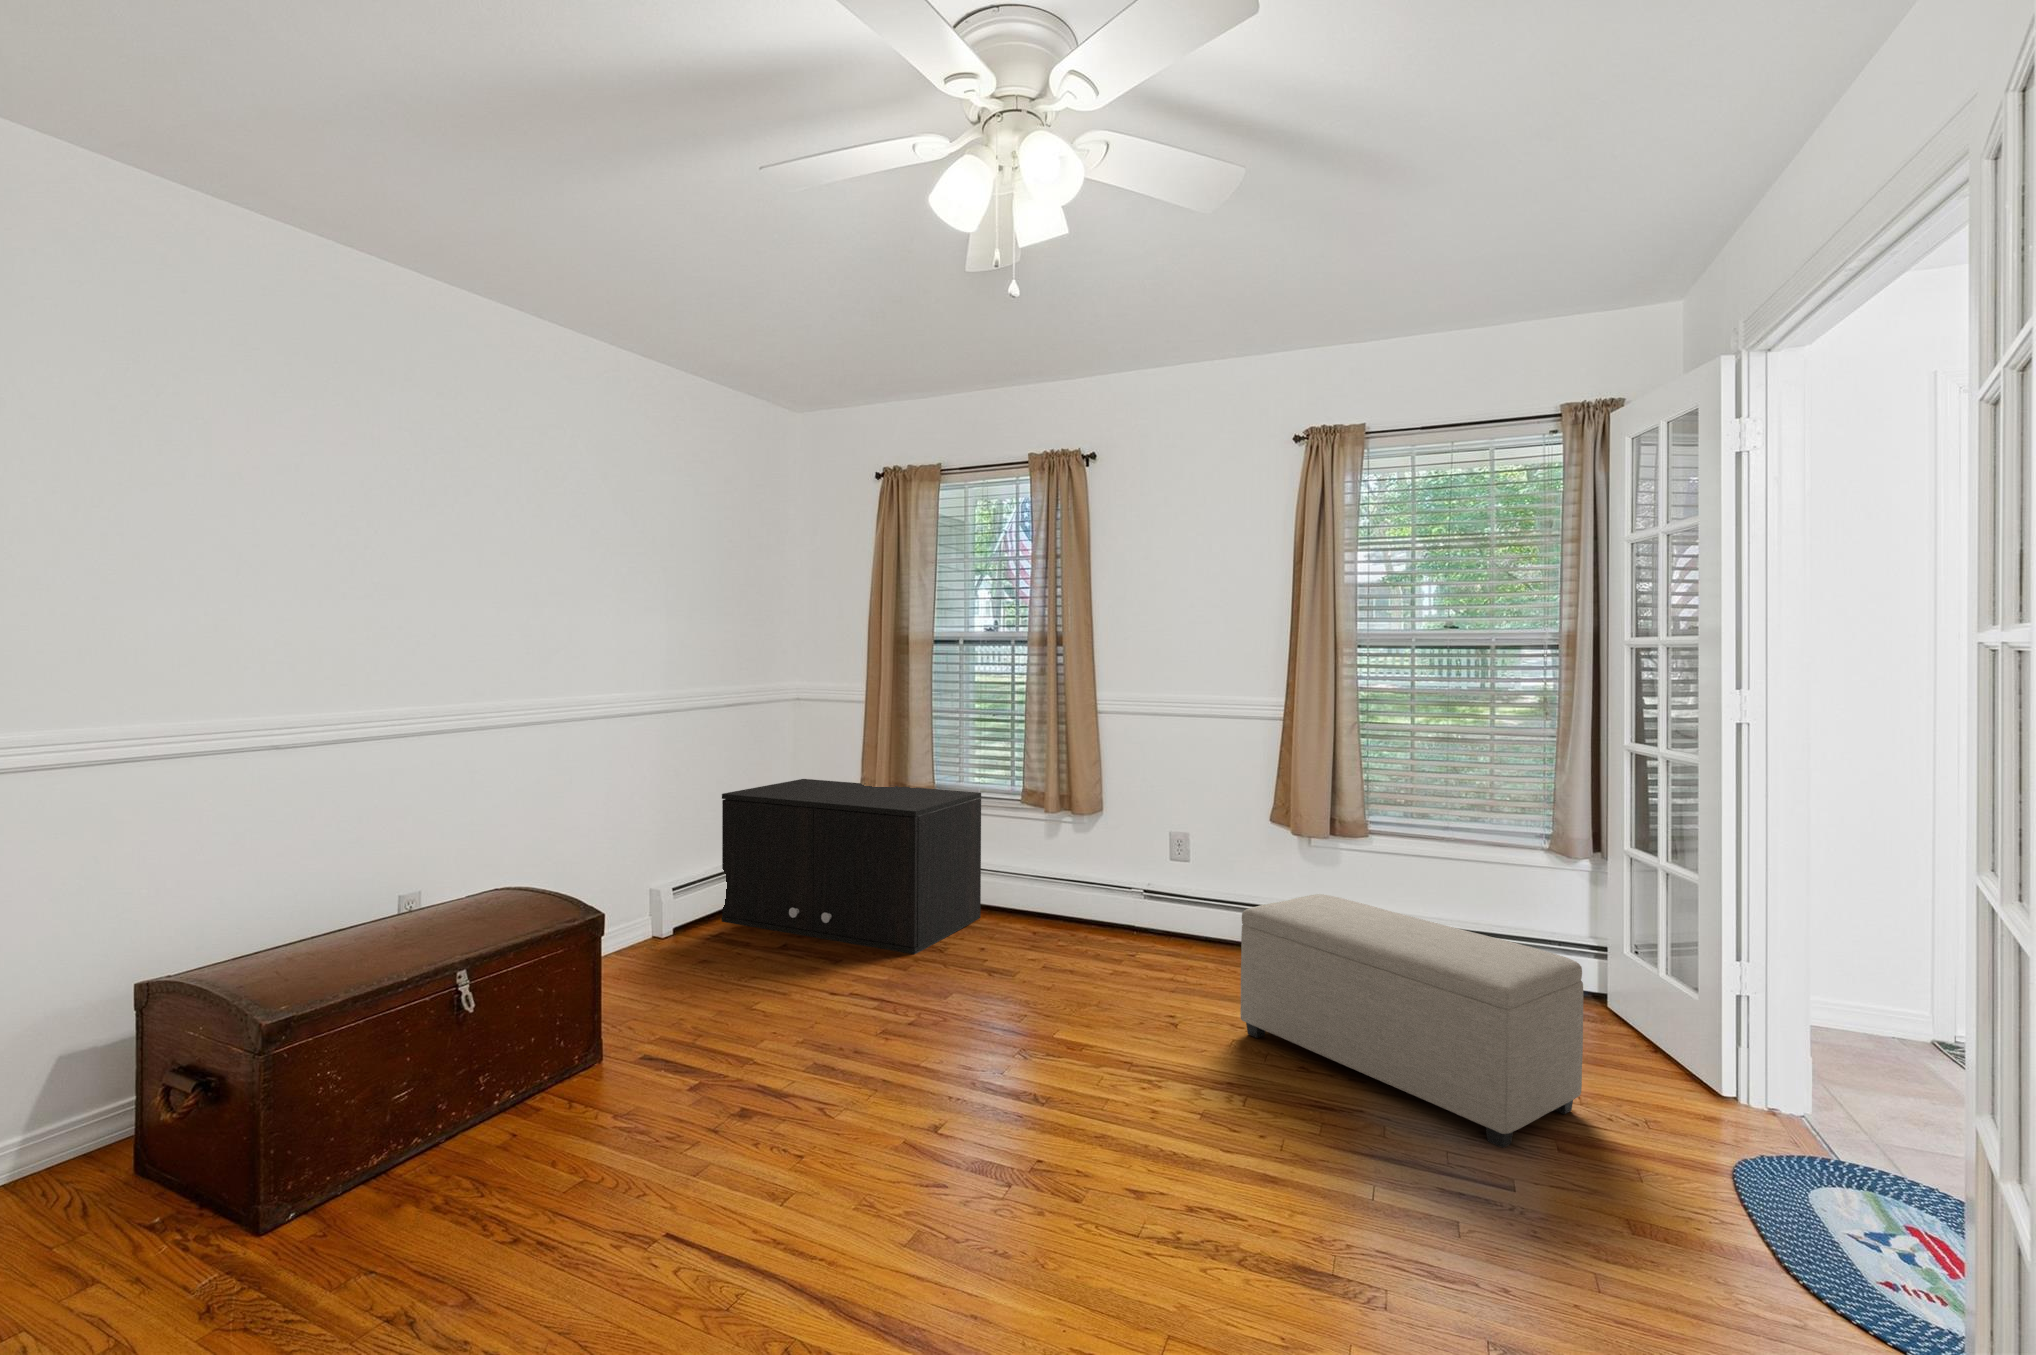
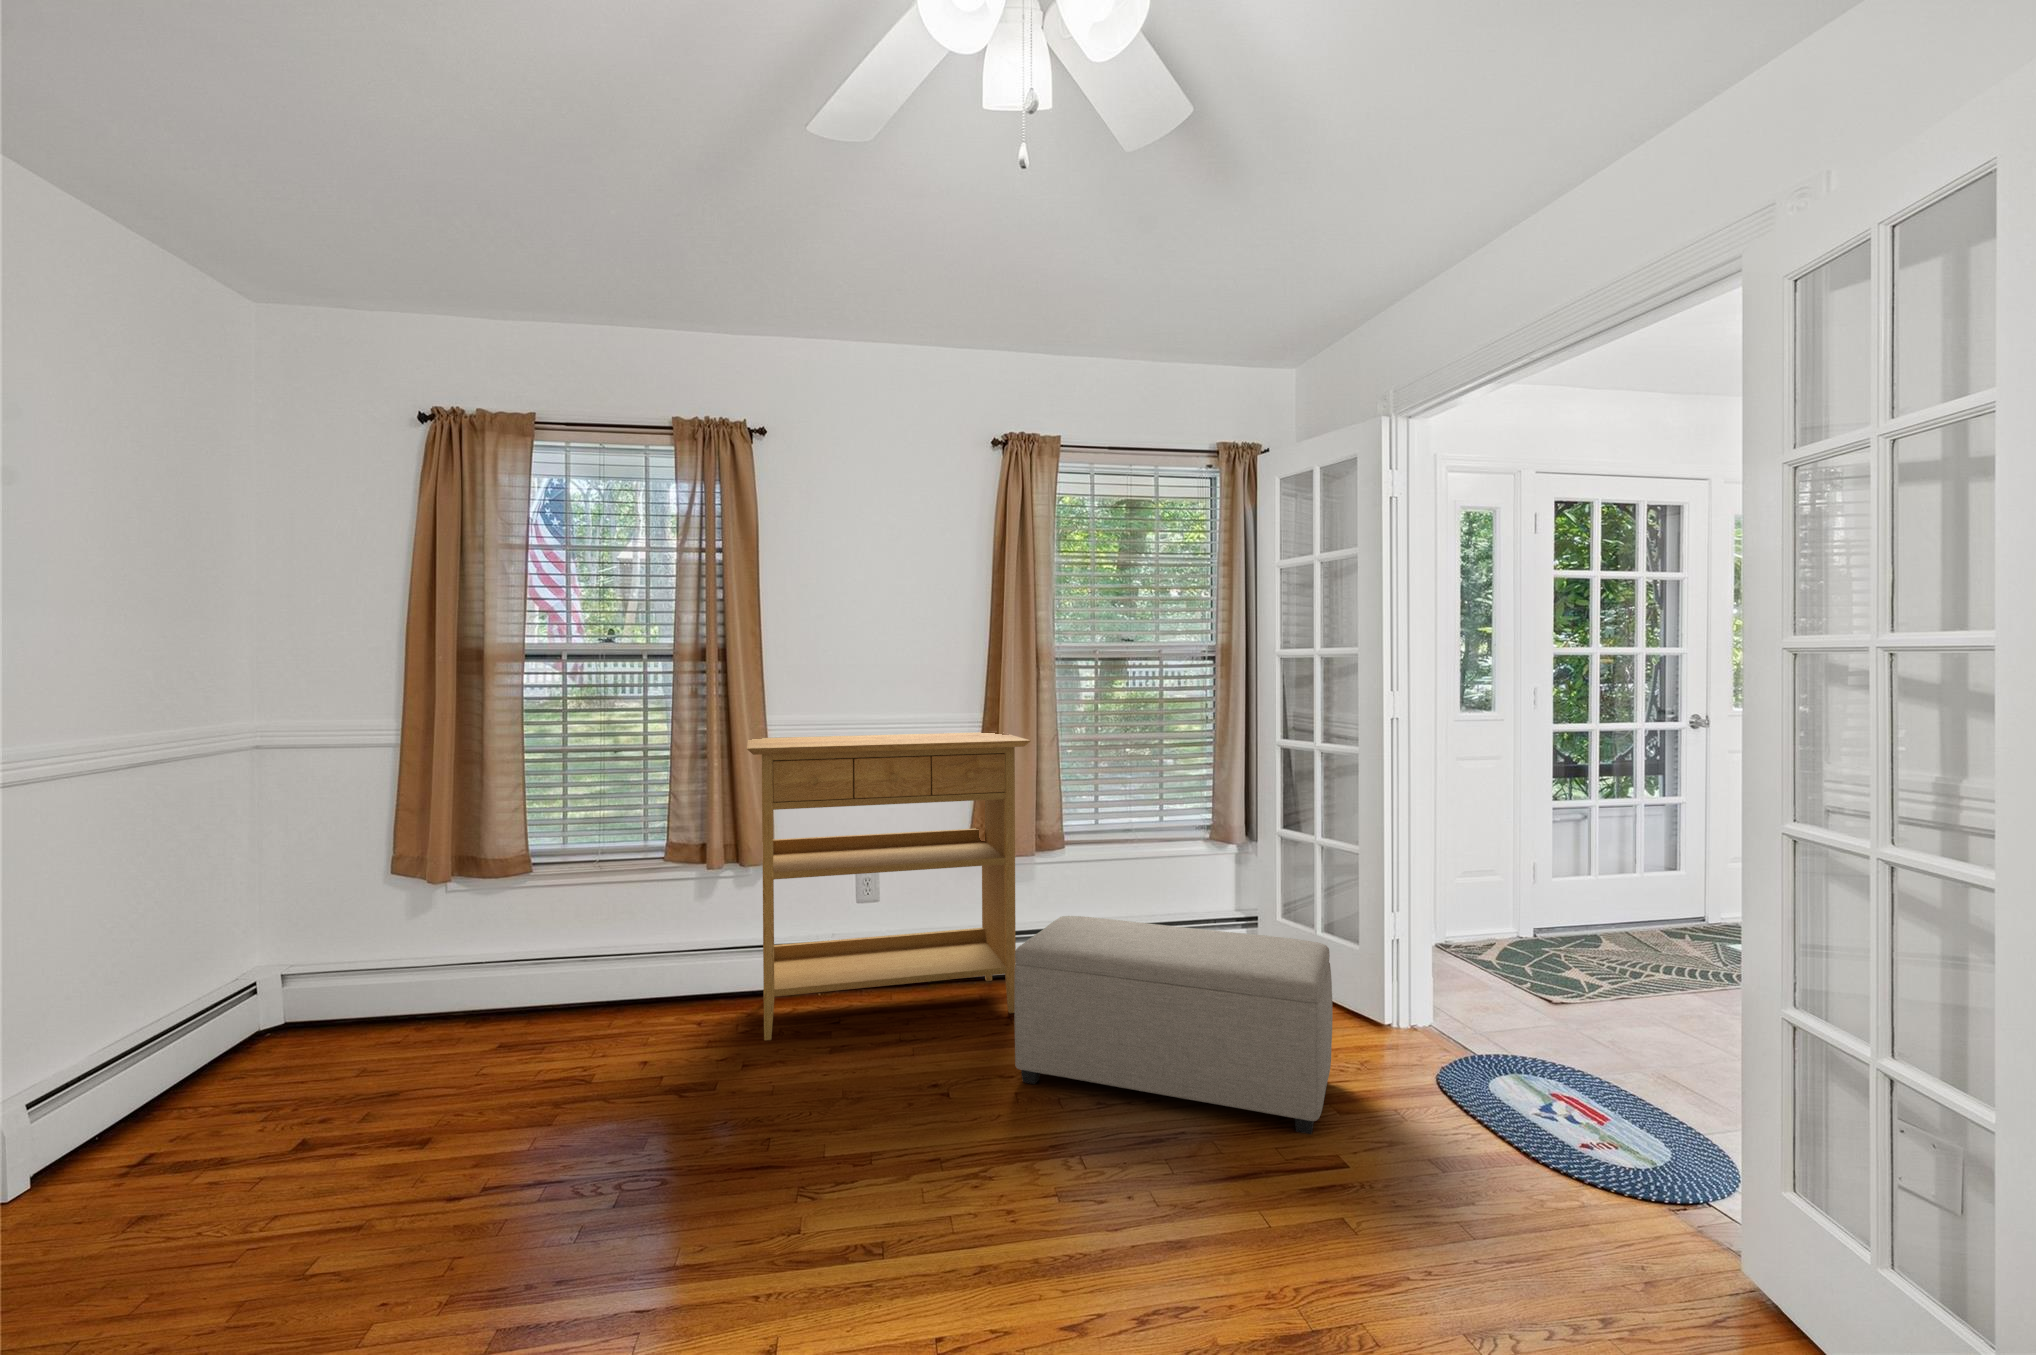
console table: none [1056,712,1309,983] -> present [747,732,1031,1040]
storage cabinet: present [722,779,981,954] -> none [163,849,611,1110]

